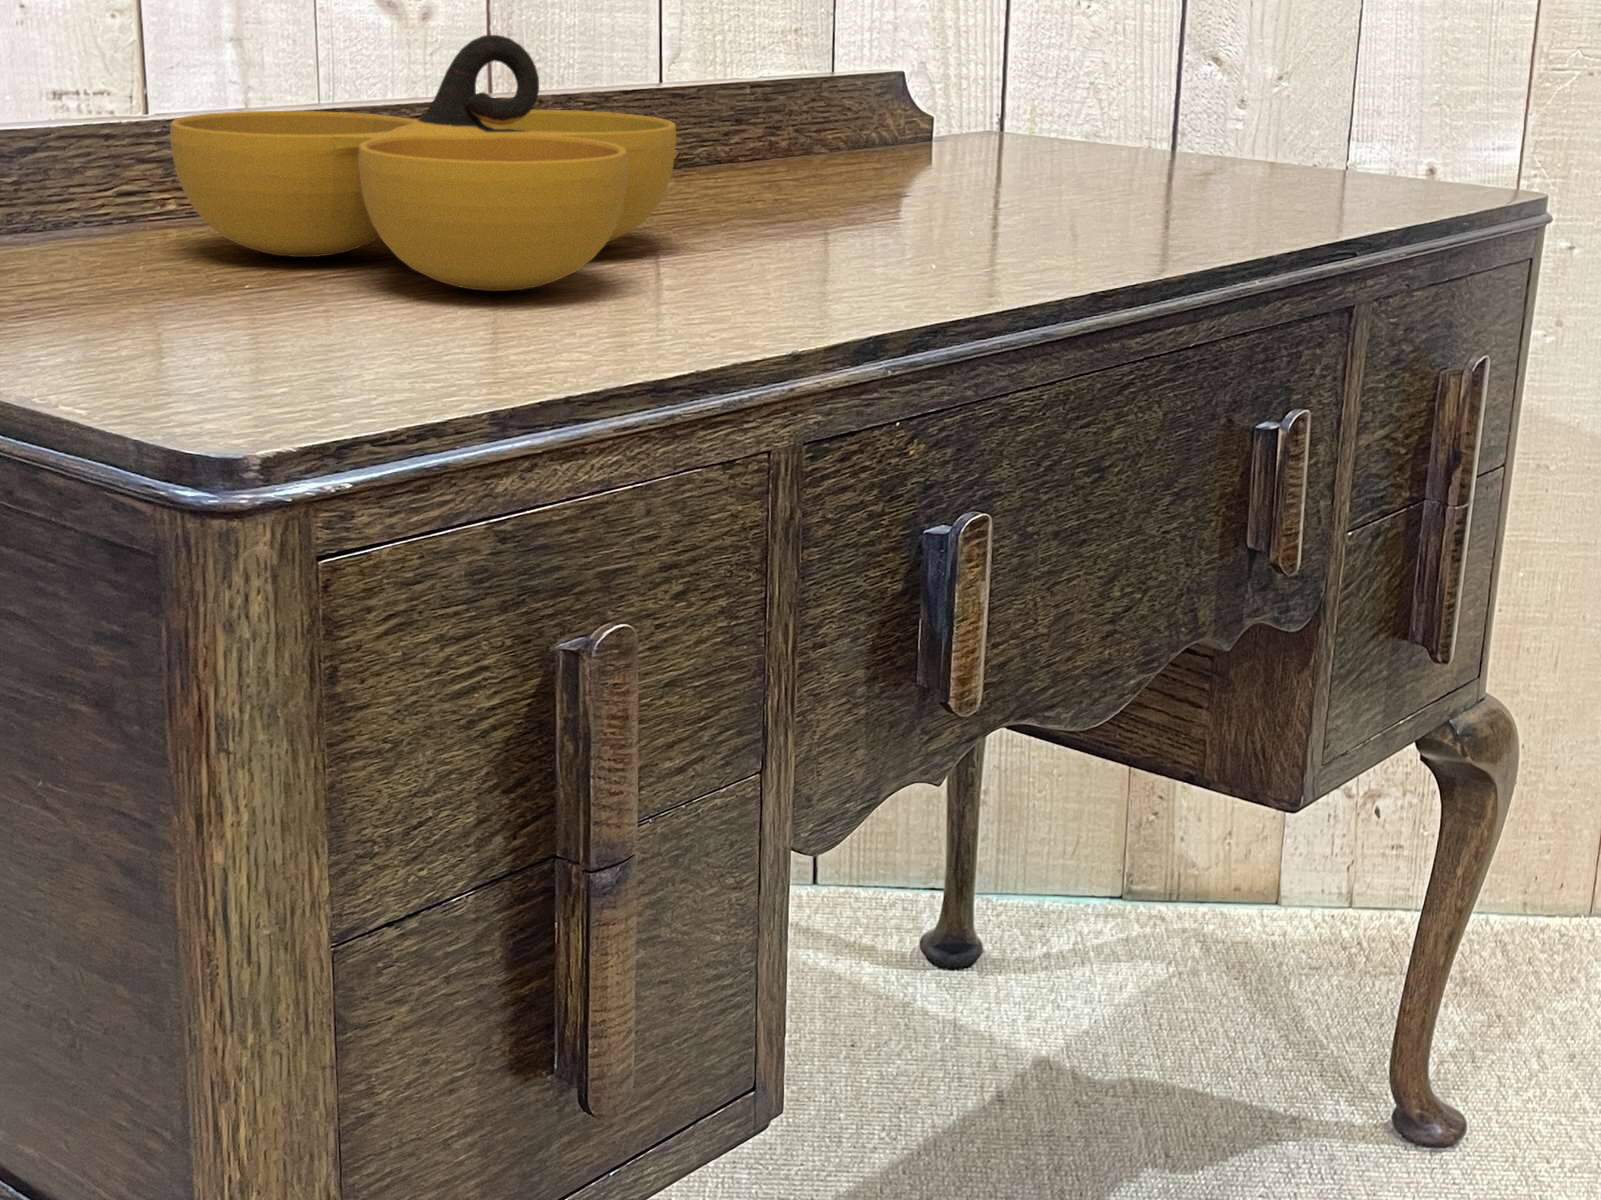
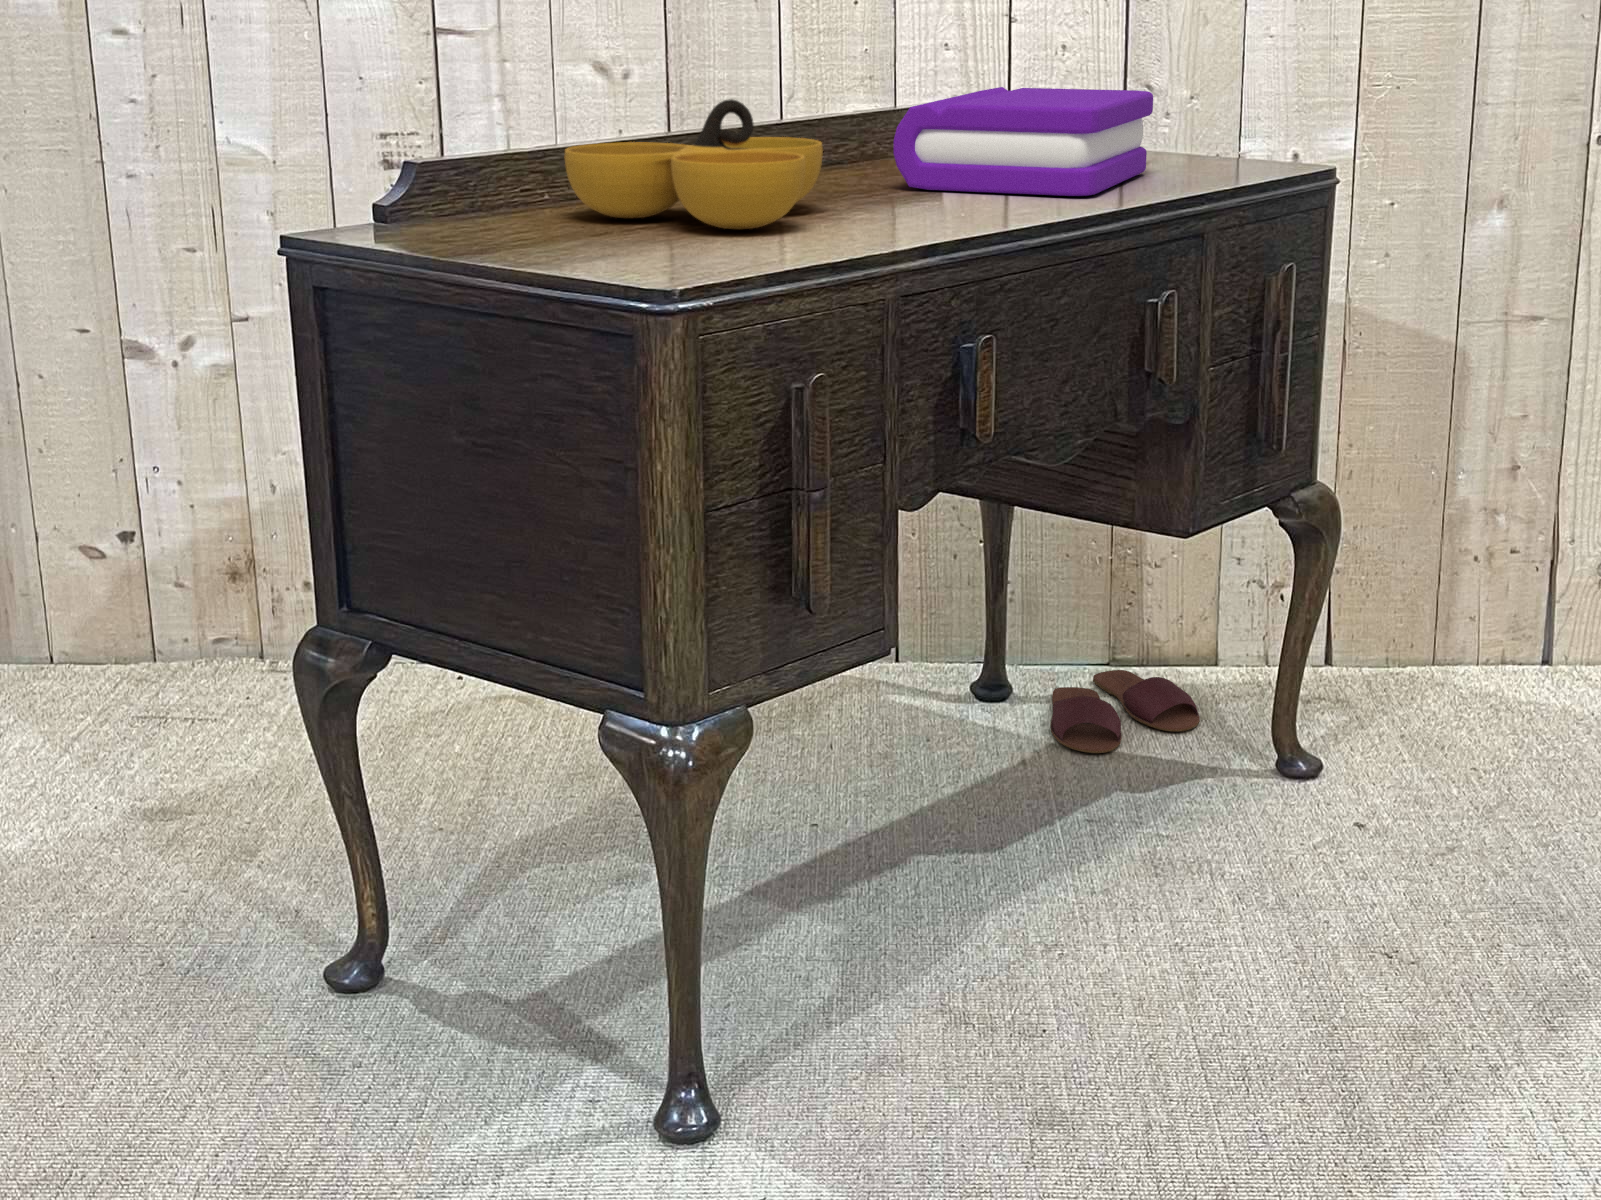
book: none [816,44,1259,236] -> present [894,87,1153,196]
slippers: none [1040,915,1263,1077] -> present [1051,670,1200,753]

